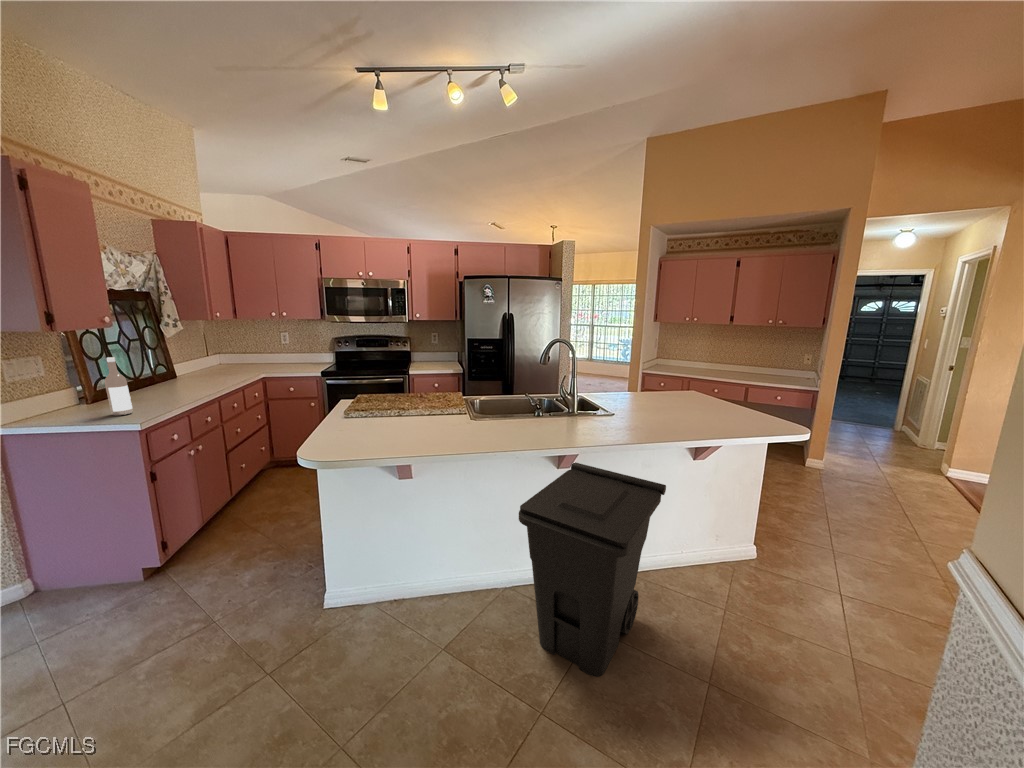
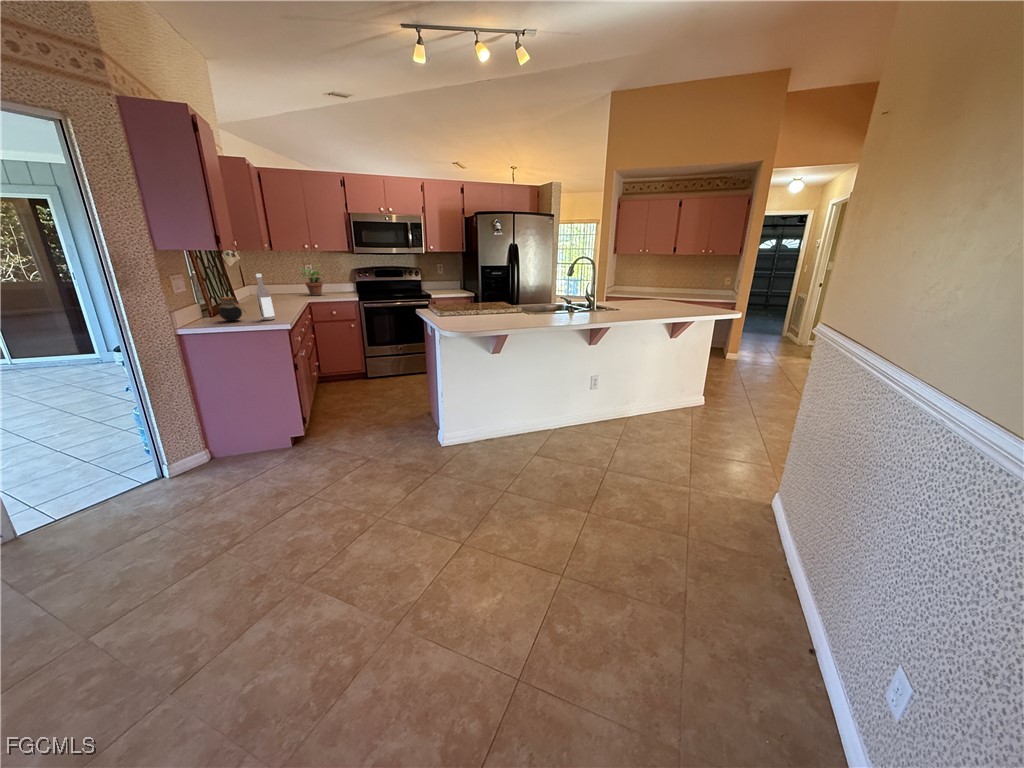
potted plant: none [259,335,288,368] -> present [299,265,323,295]
jar: none [53,385,93,416] -> present [219,297,245,321]
trash can: present [519,462,666,677] -> none [585,340,664,455]

